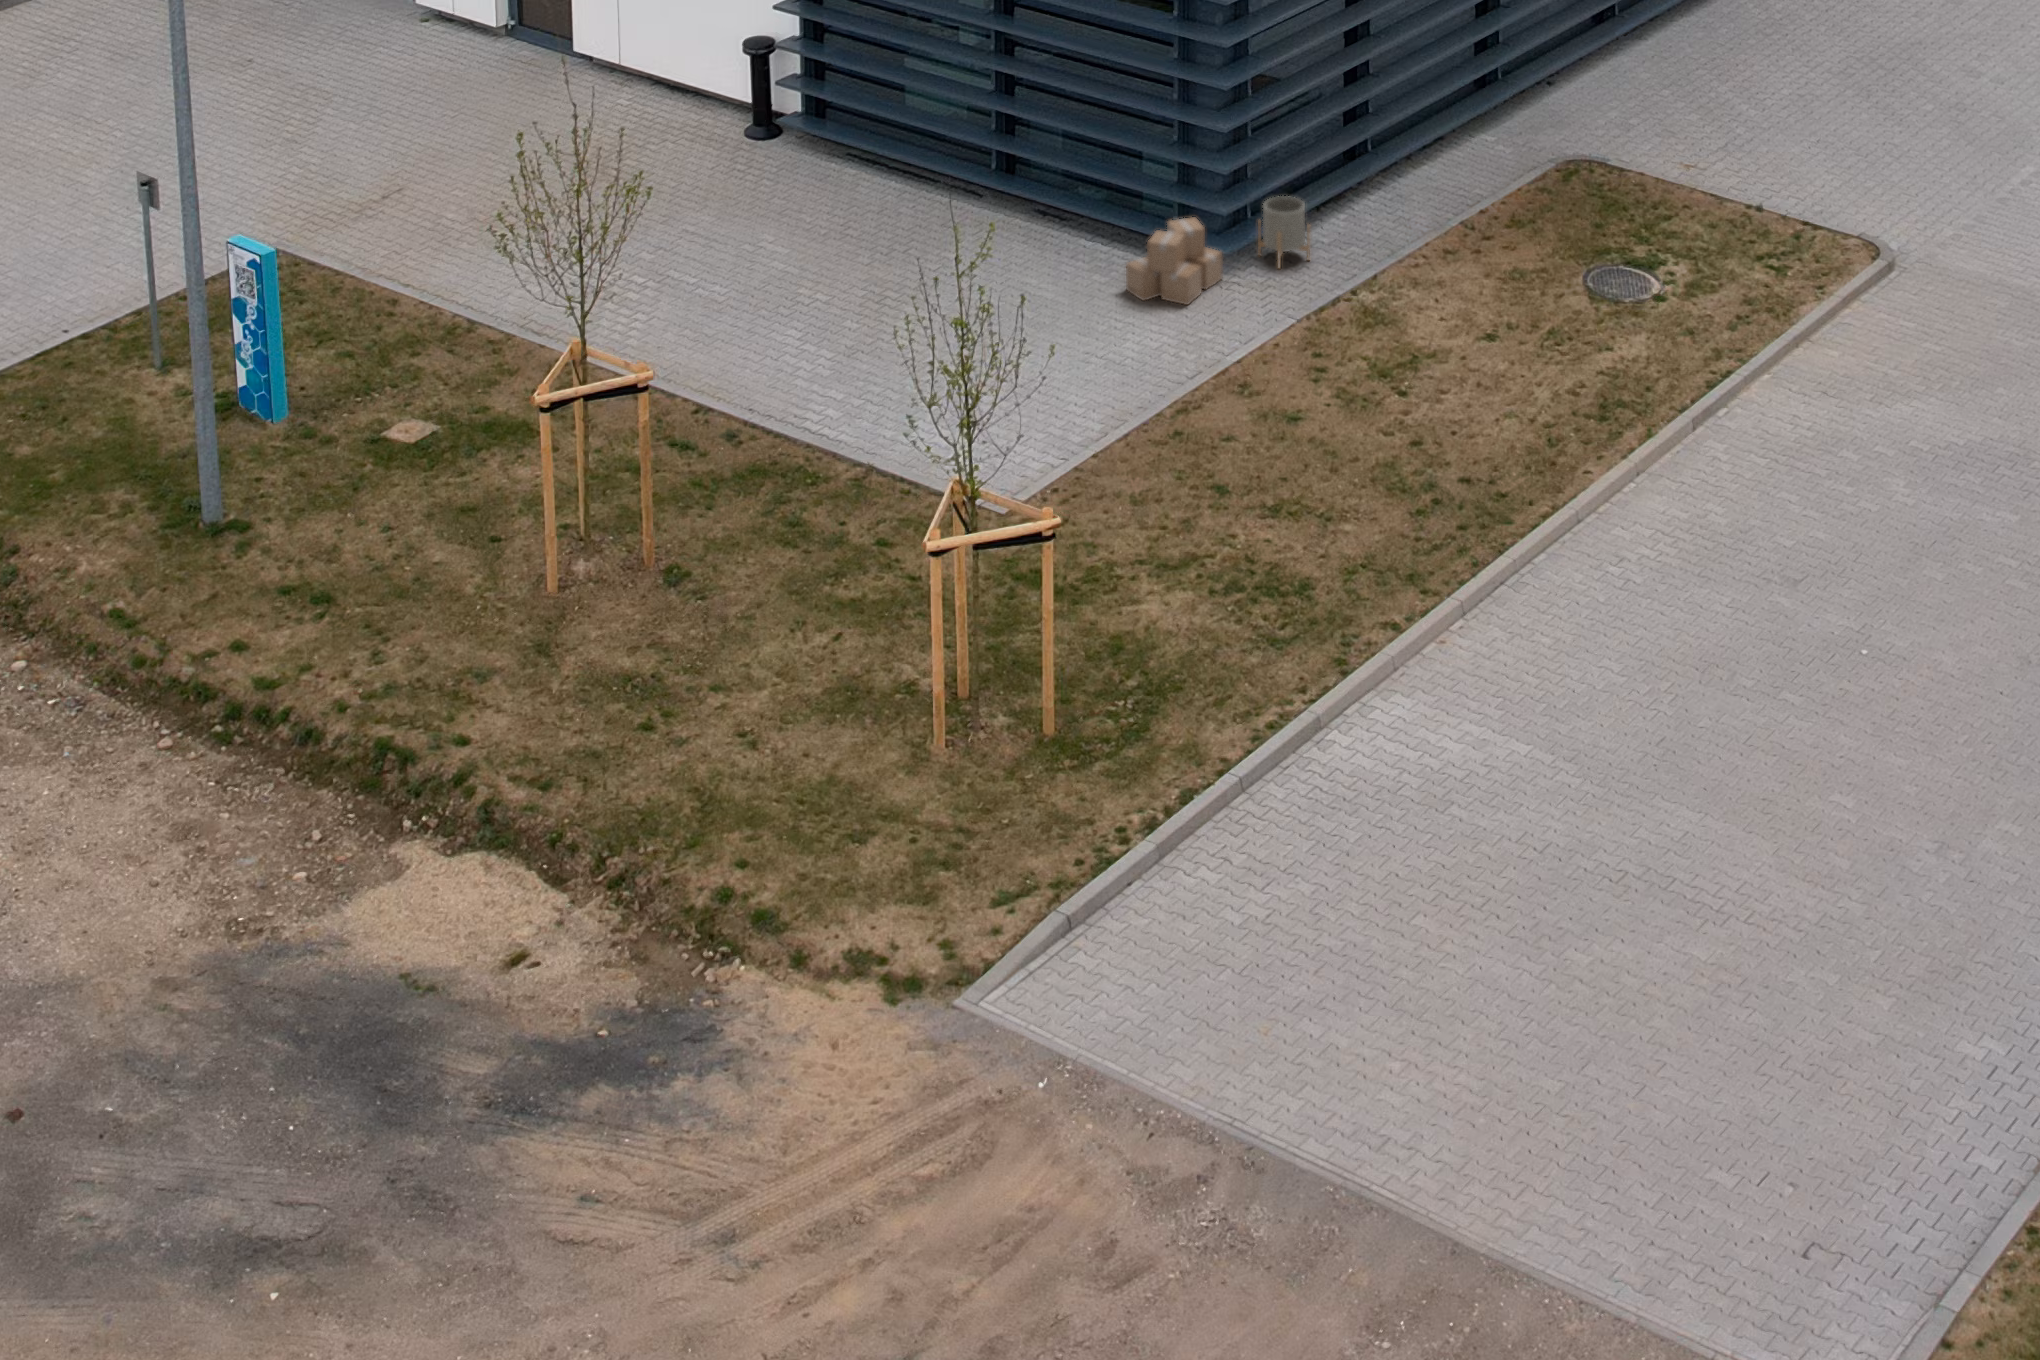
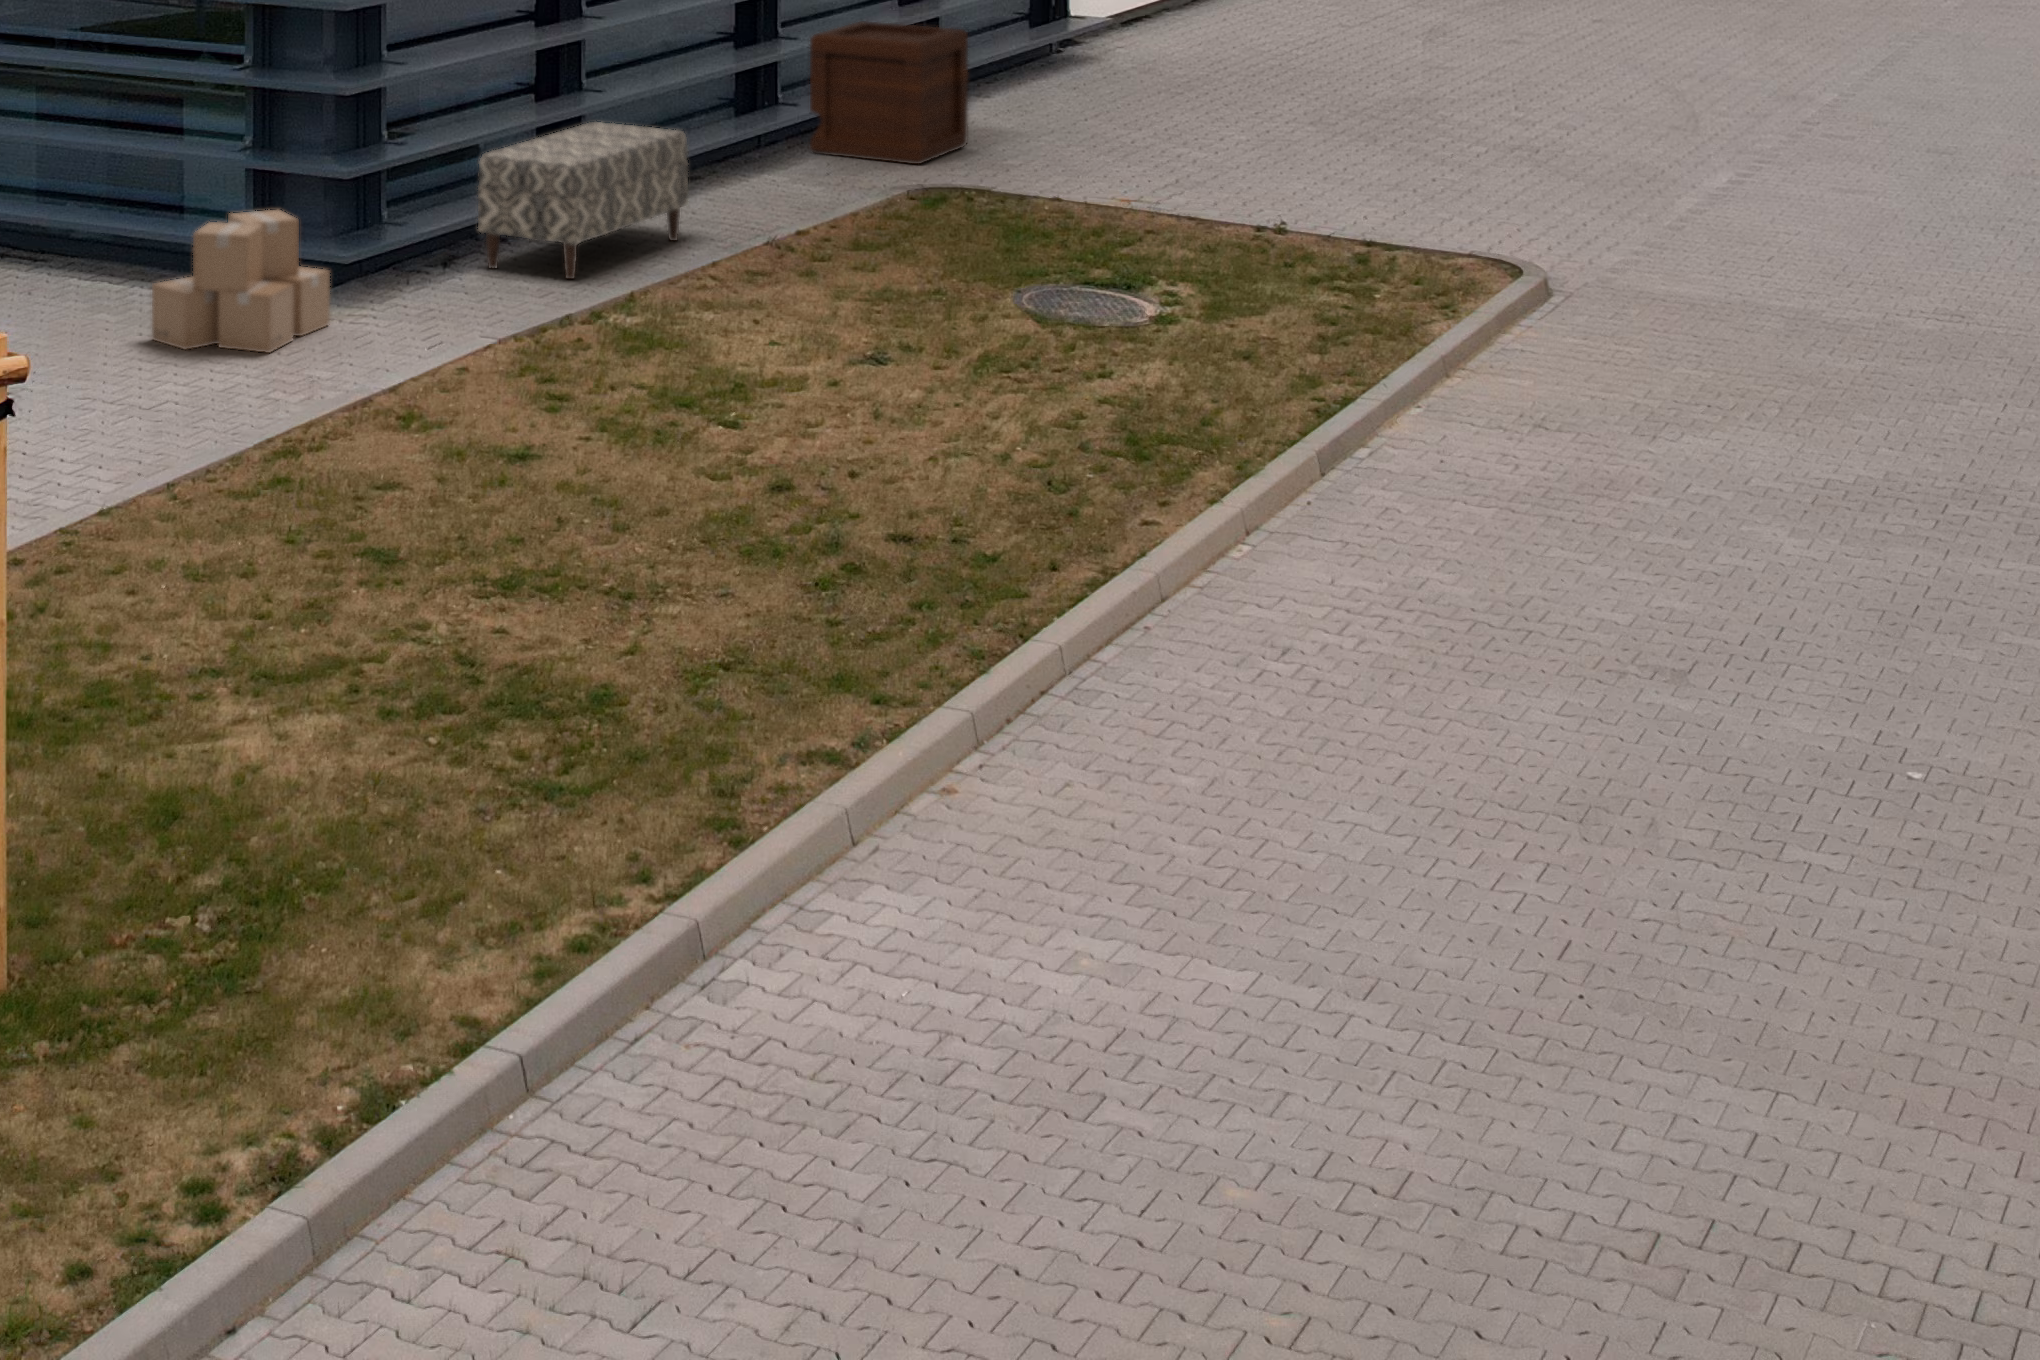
wooden crate: none [1537,6,1640,110] -> present [810,21,968,164]
bench: none [1312,123,1439,236] -> present [478,122,688,279]
planter: present [1258,196,1310,268] -> none [389,191,485,314]

